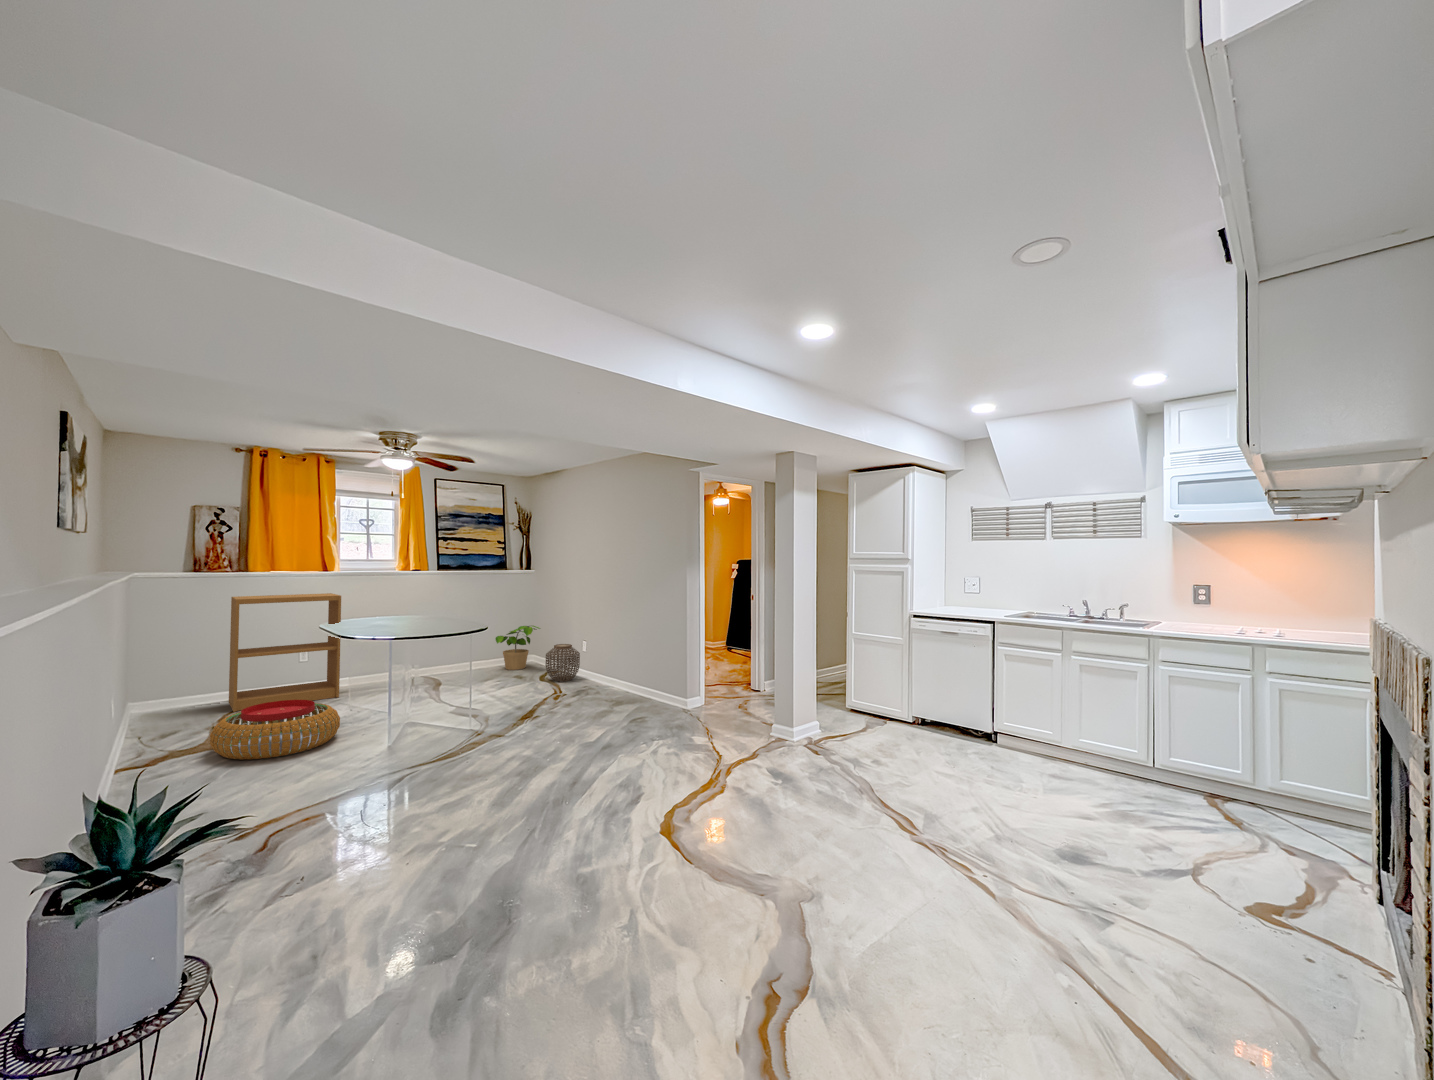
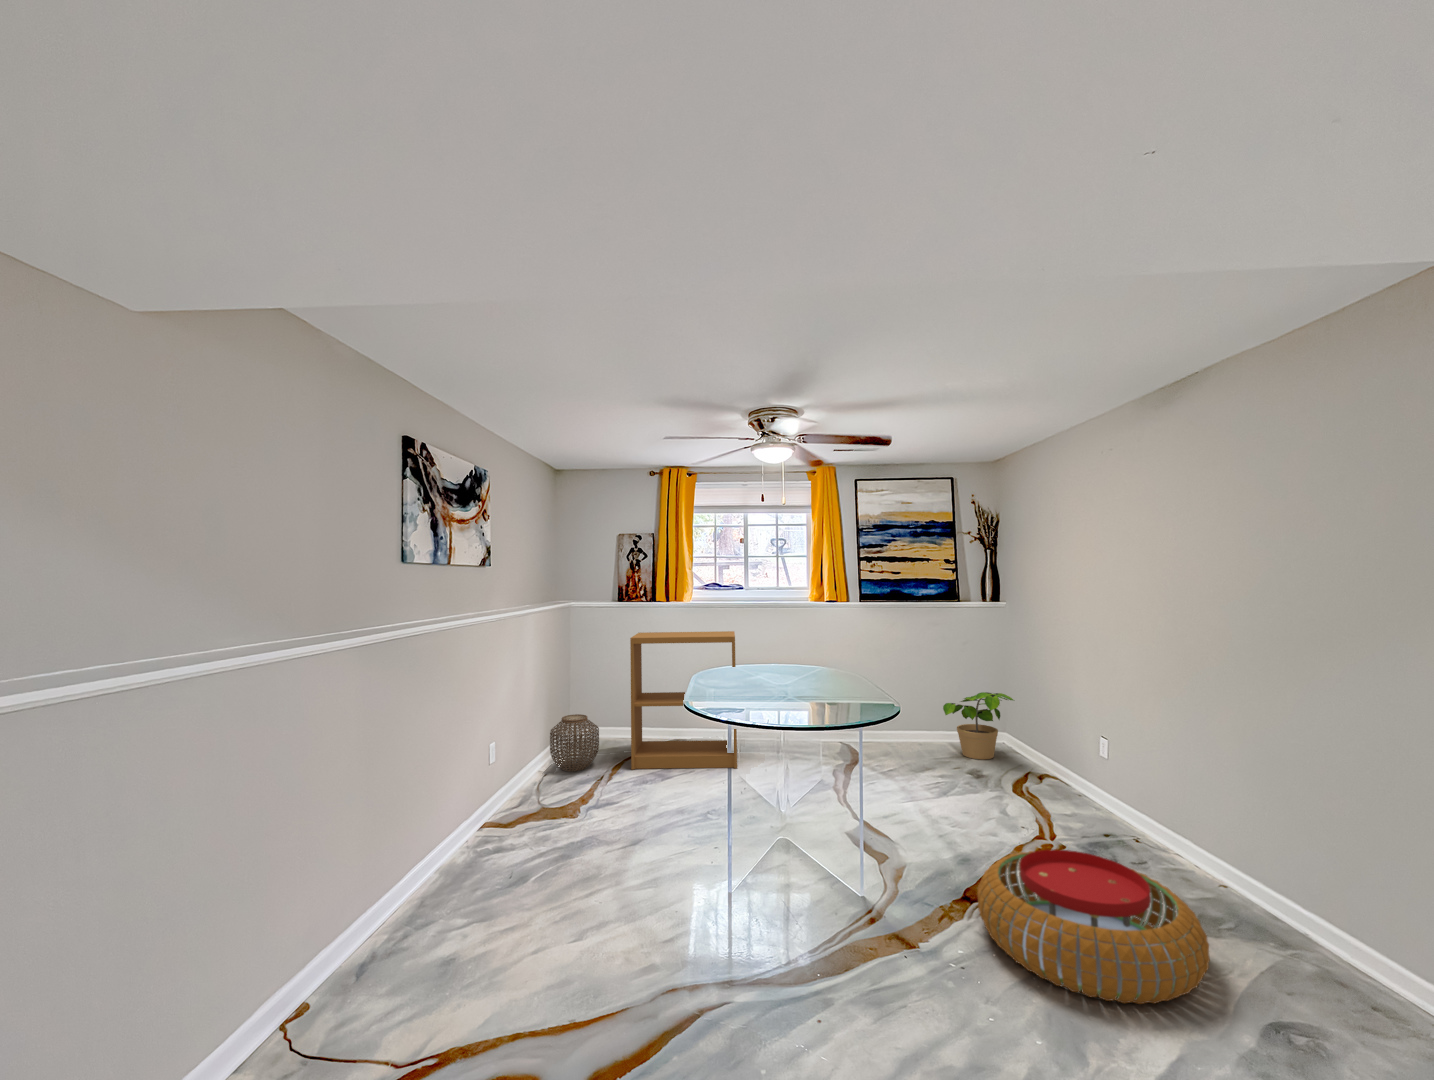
woven basket: present [546,644,580,682] -> present [550,714,599,772]
pouf: present [210,700,340,760] -> present [978,849,1210,1004]

